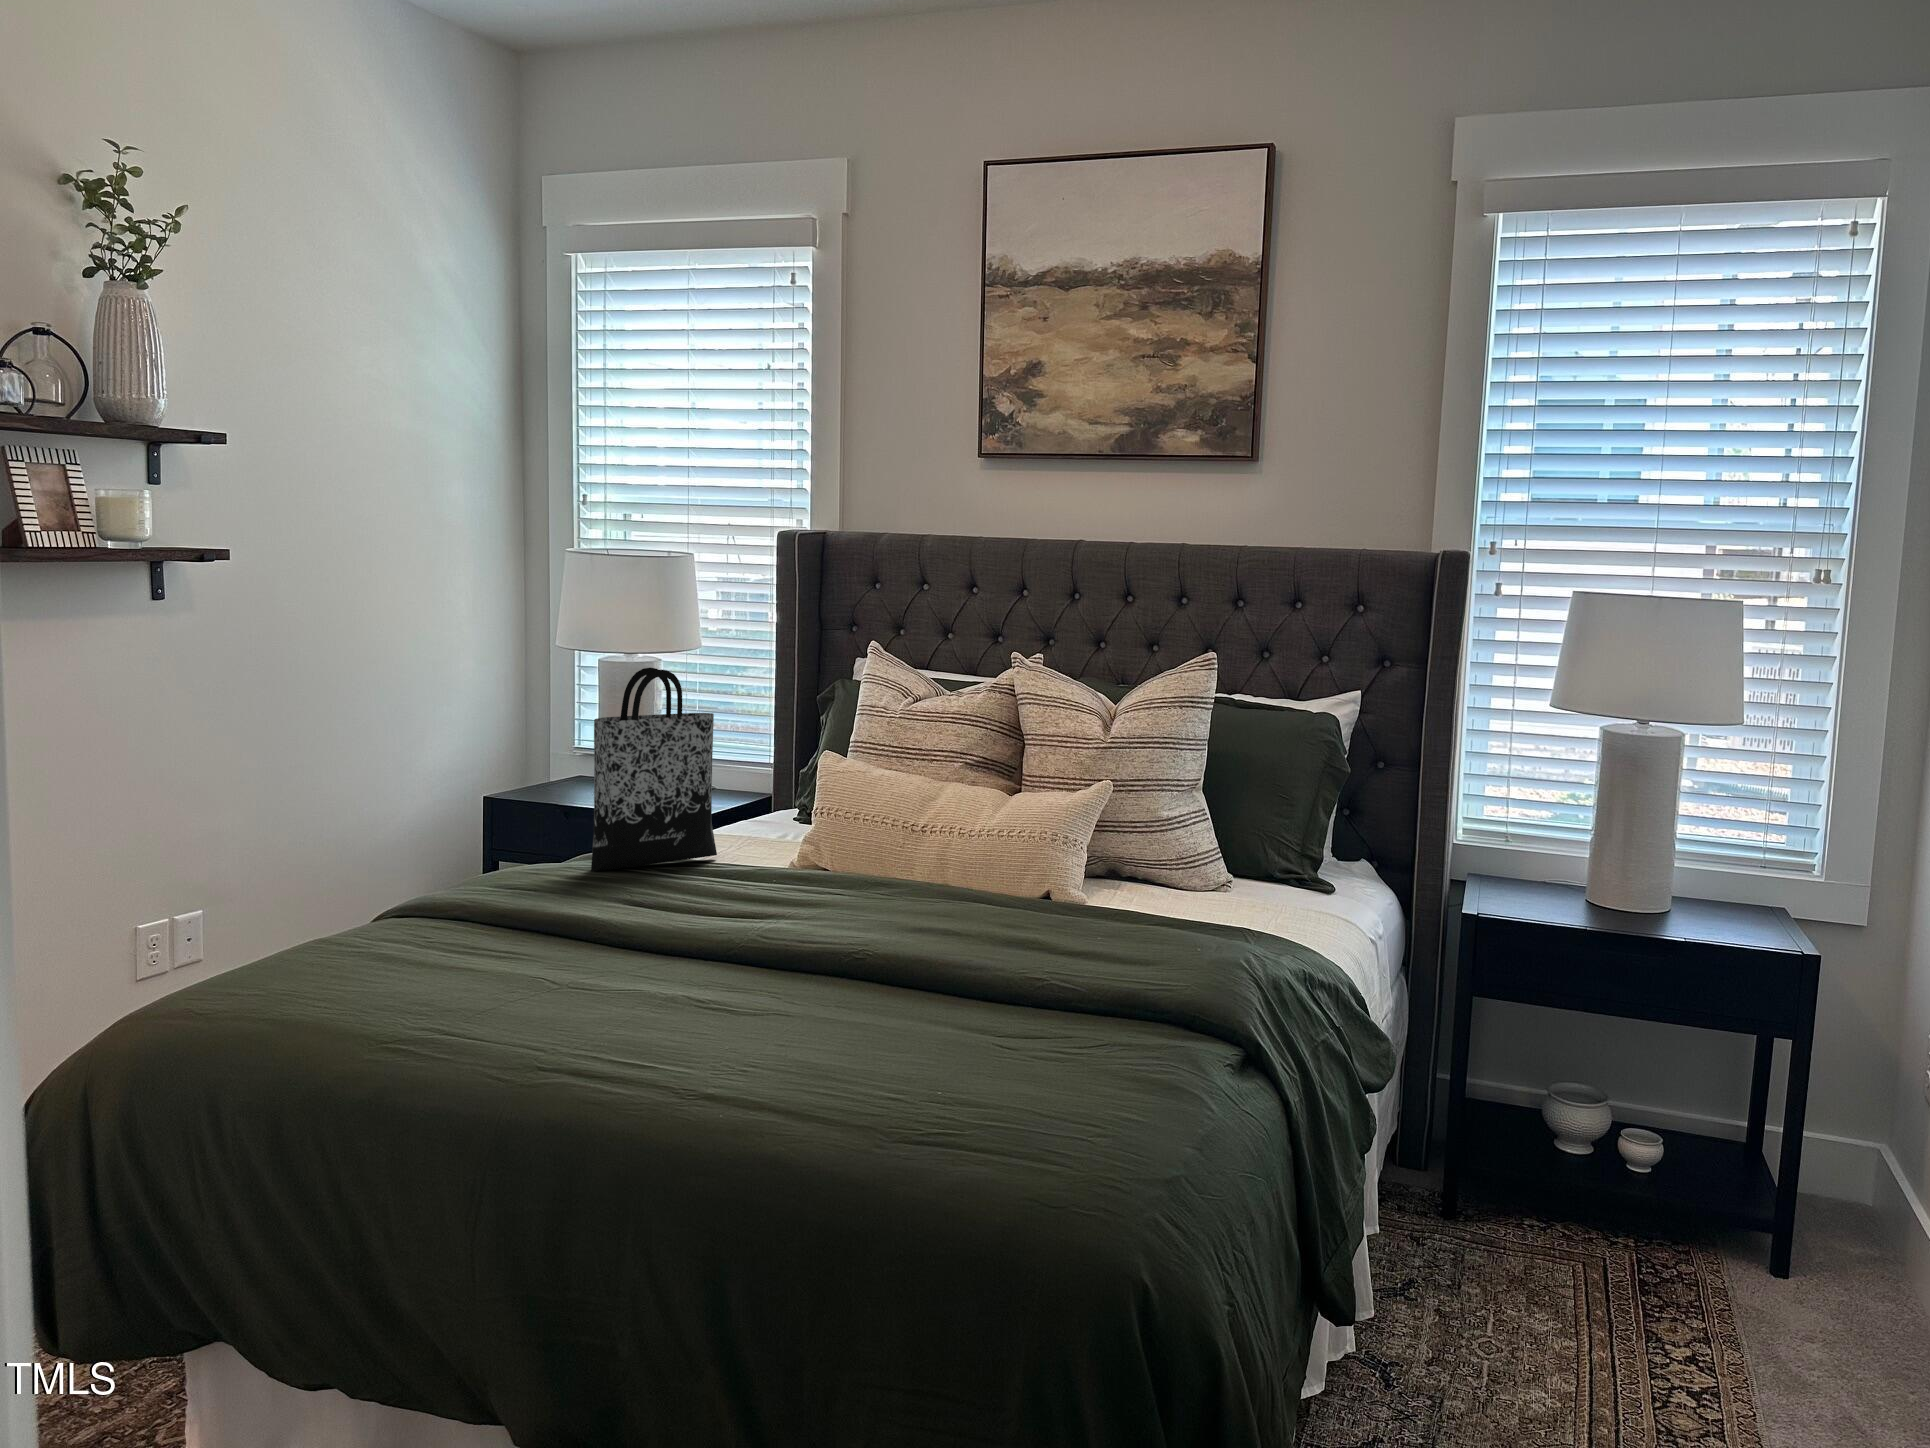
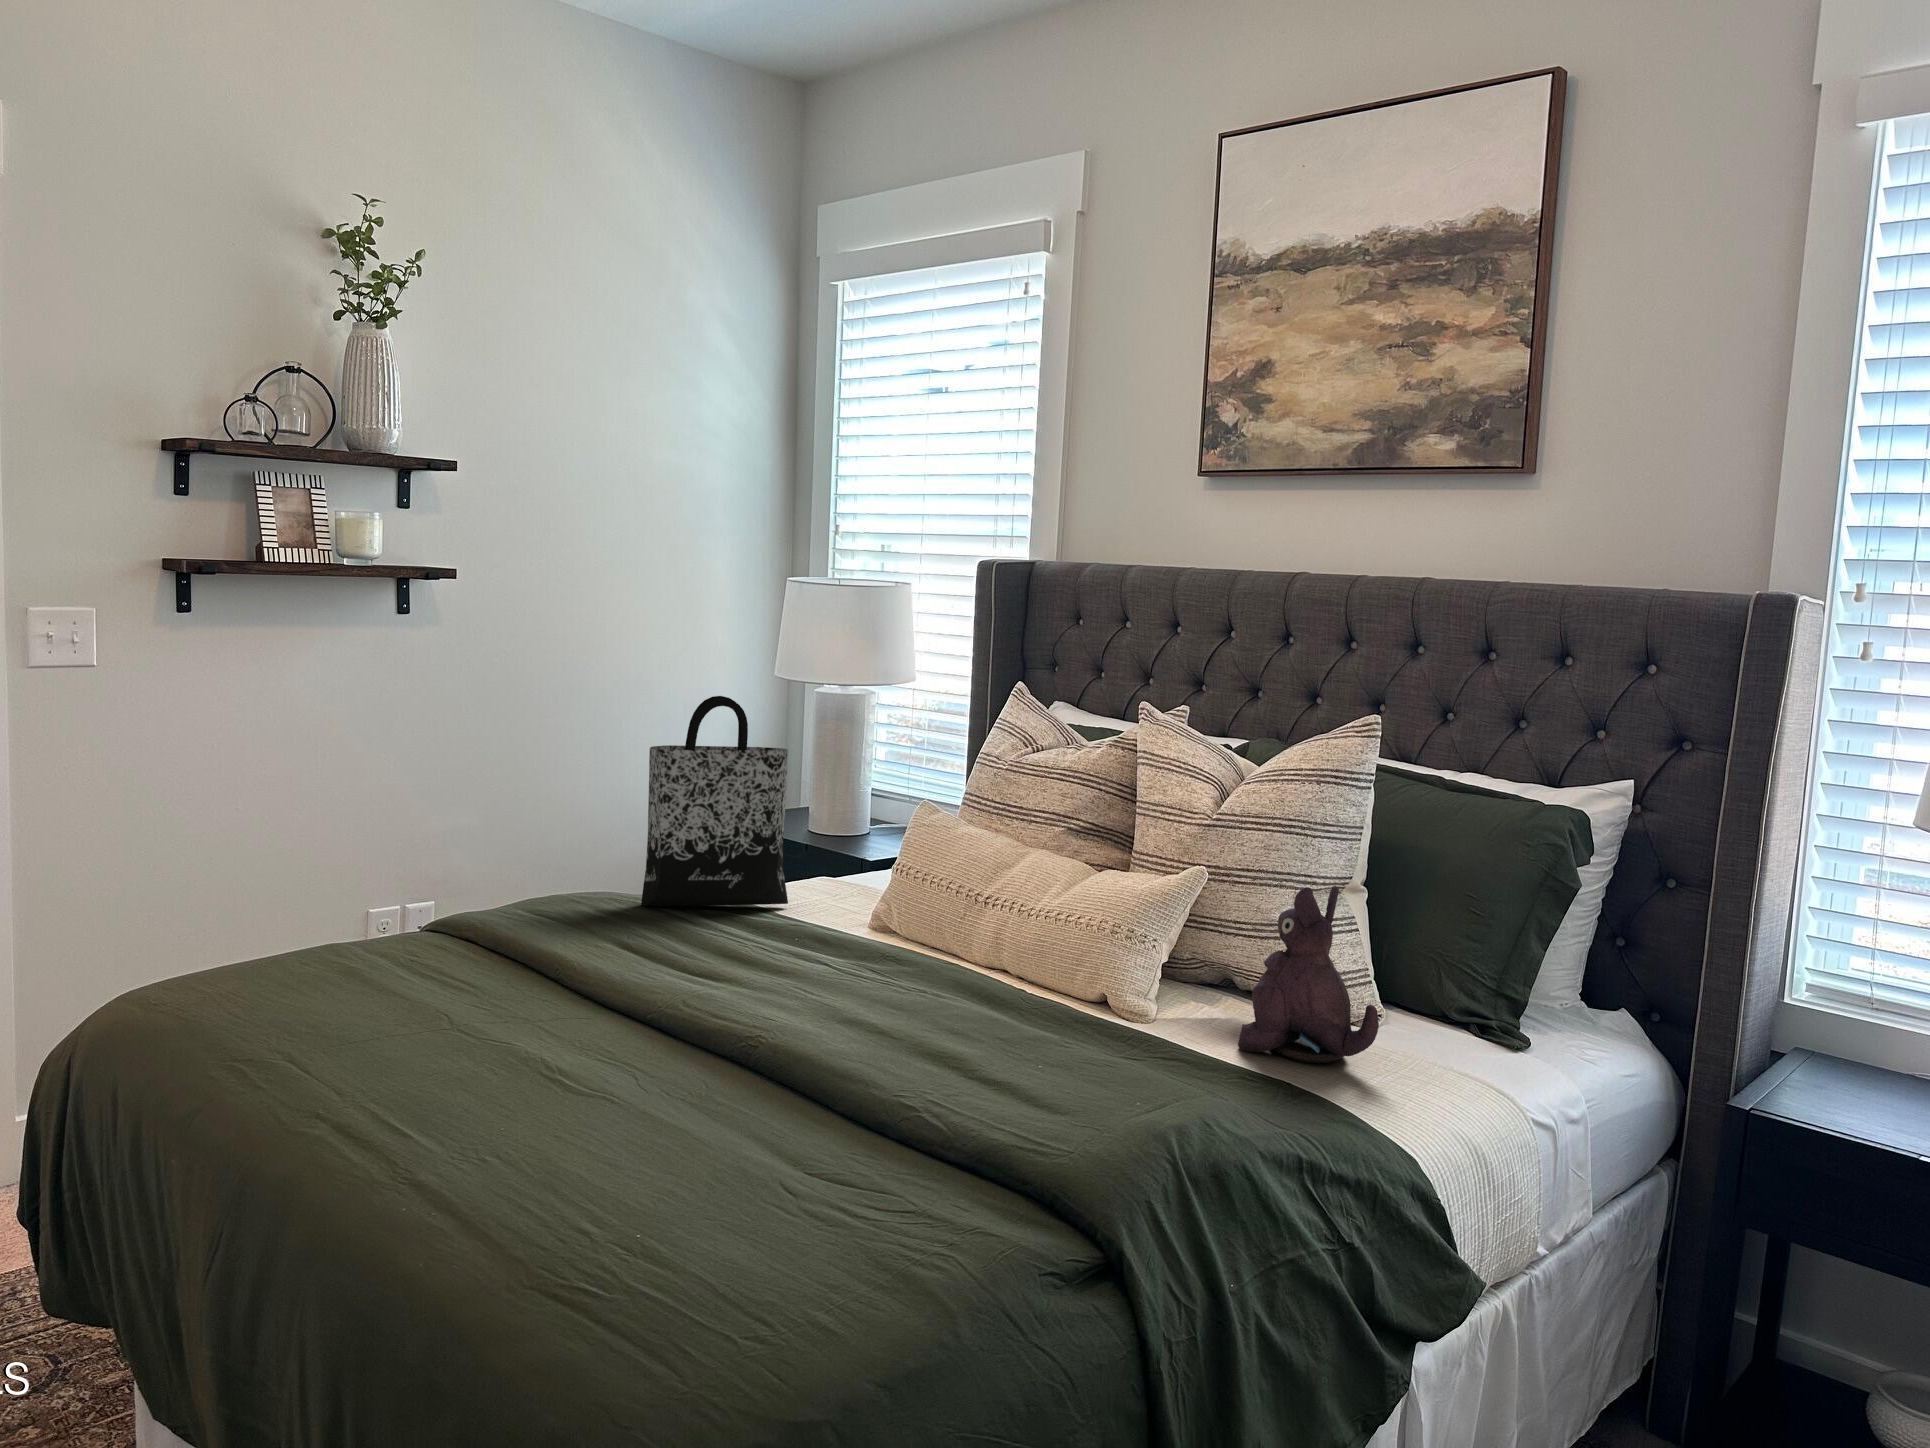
plush toy: none [1177,781,1279,914] -> present [1238,886,1379,1063]

